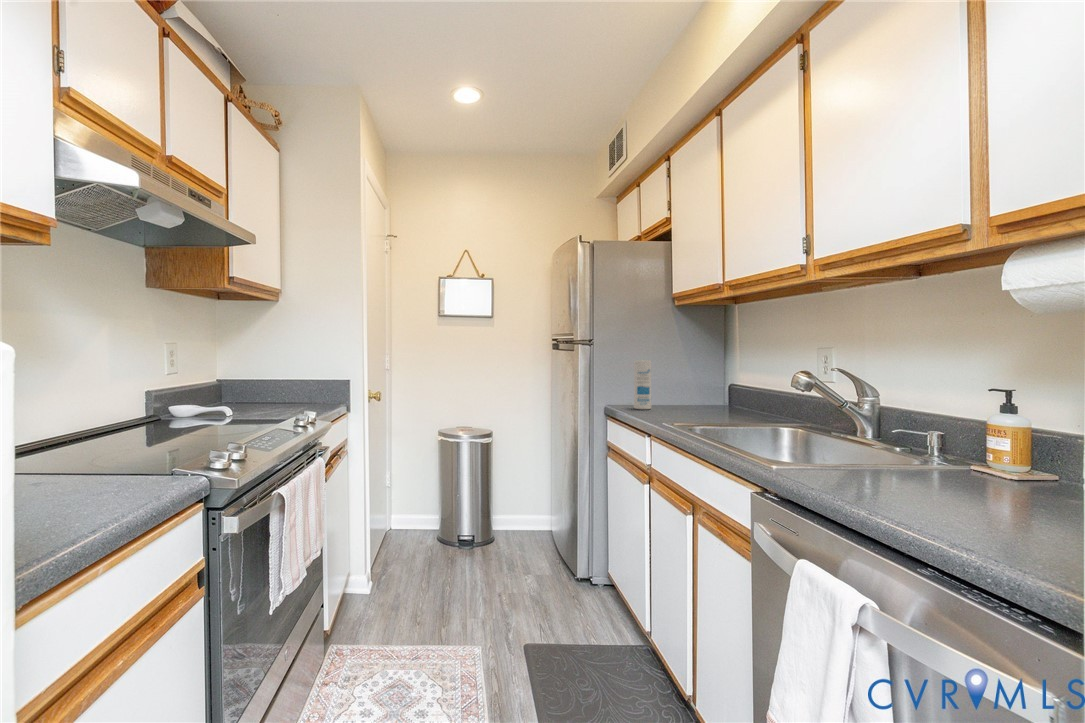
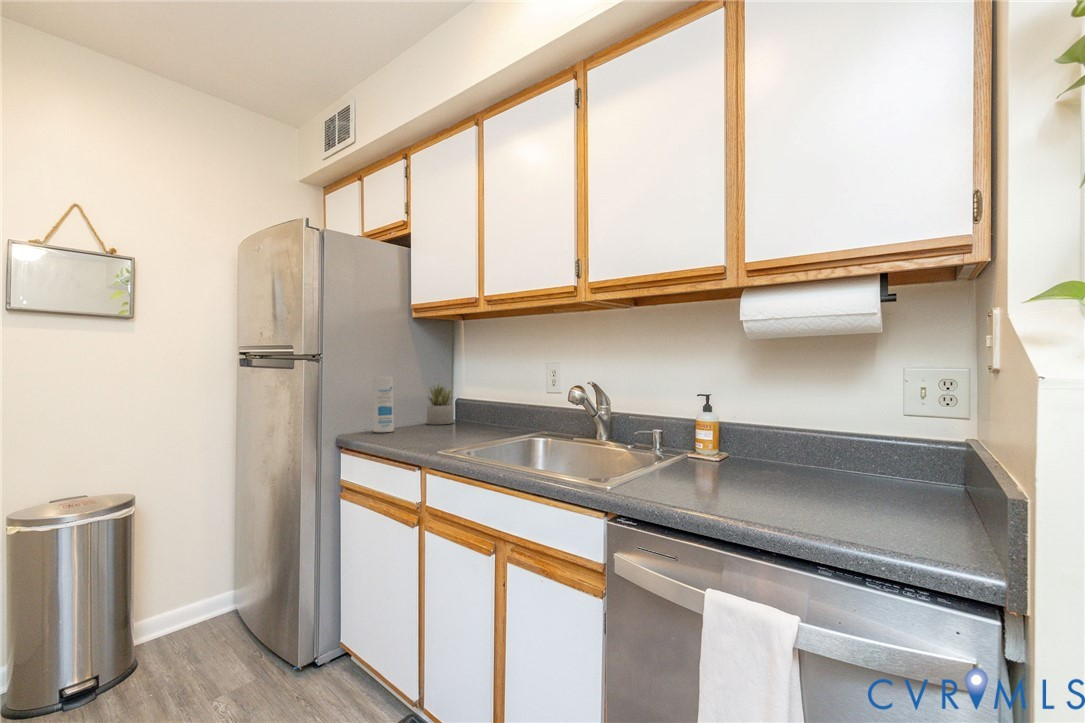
succulent plant: none [683,365,715,406] -> present [427,382,453,425]

